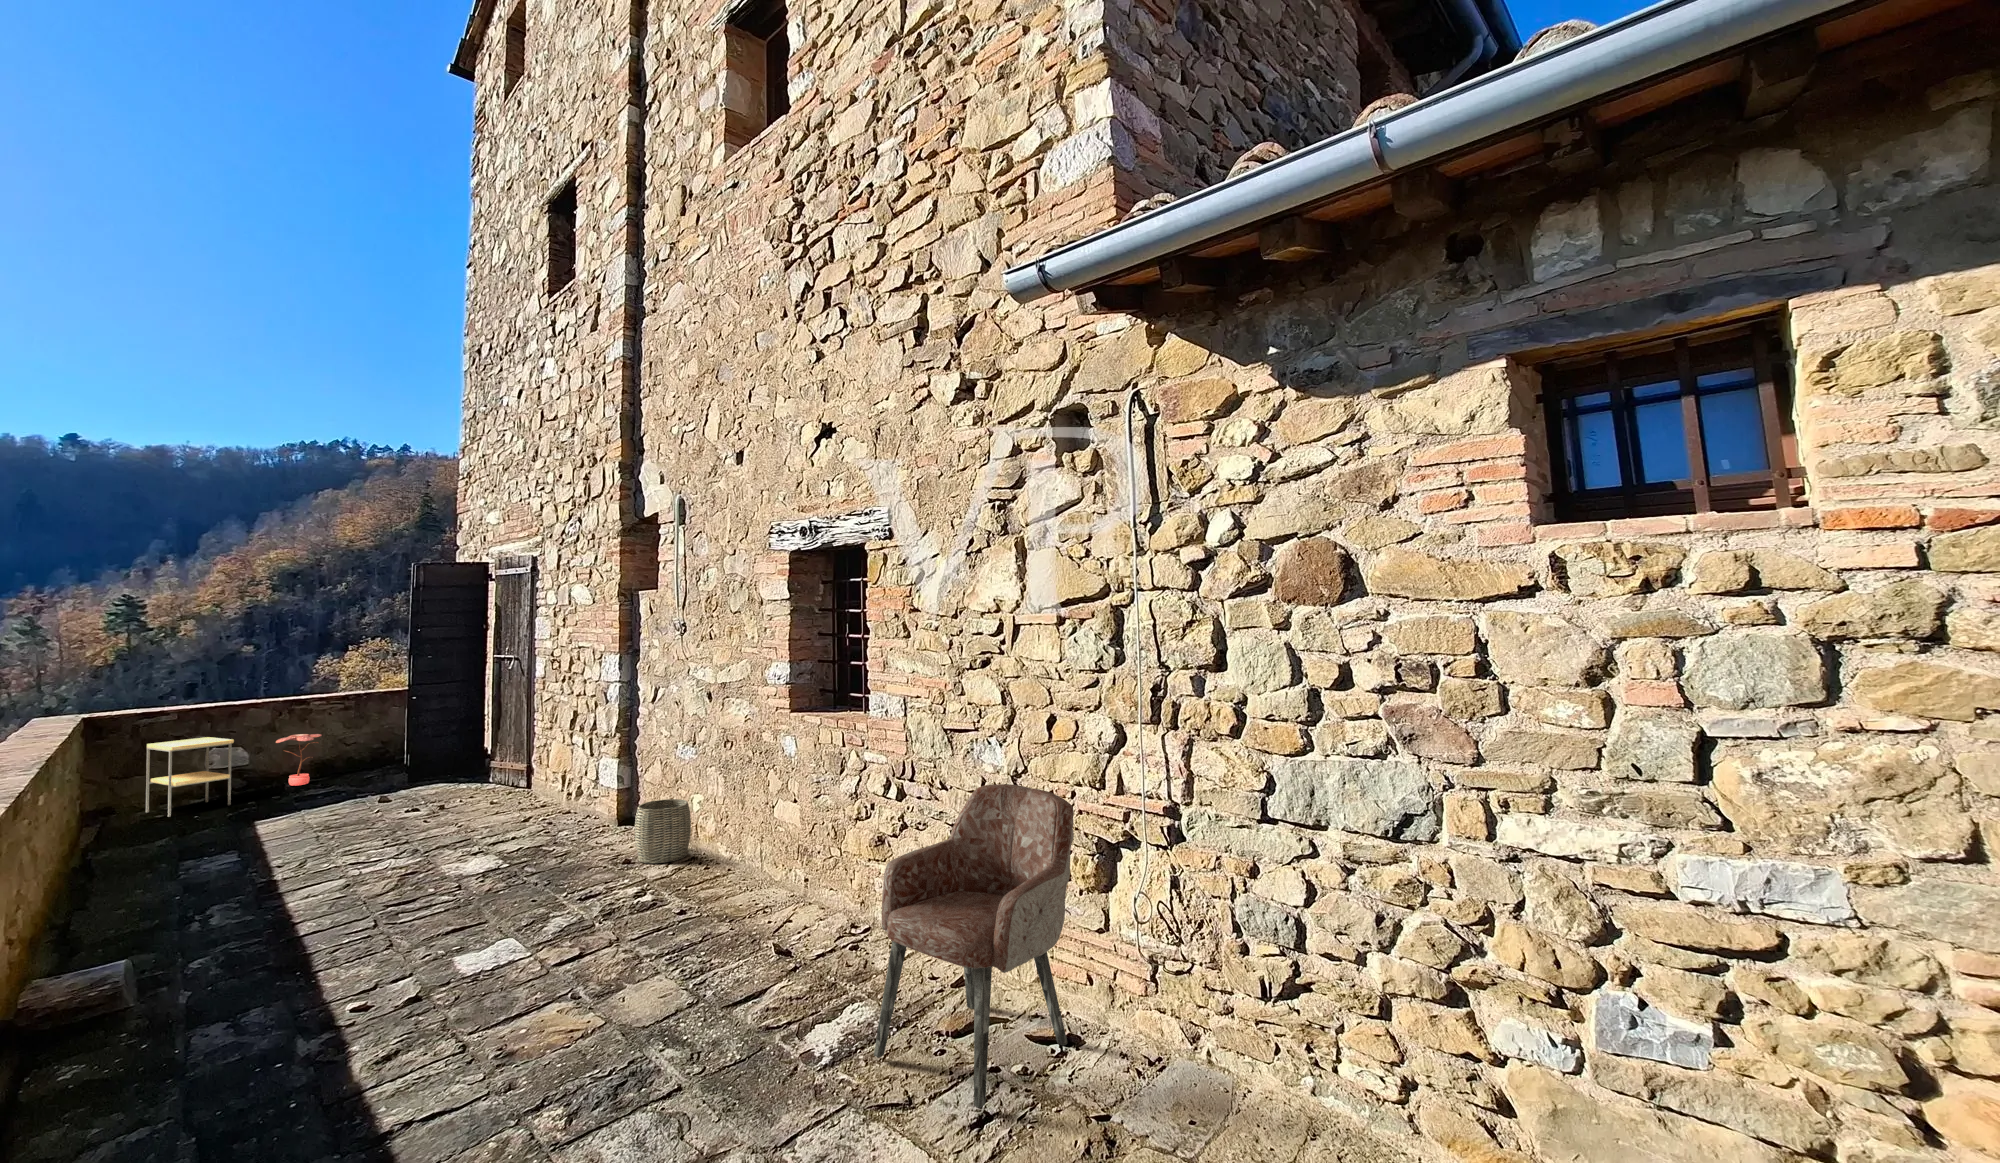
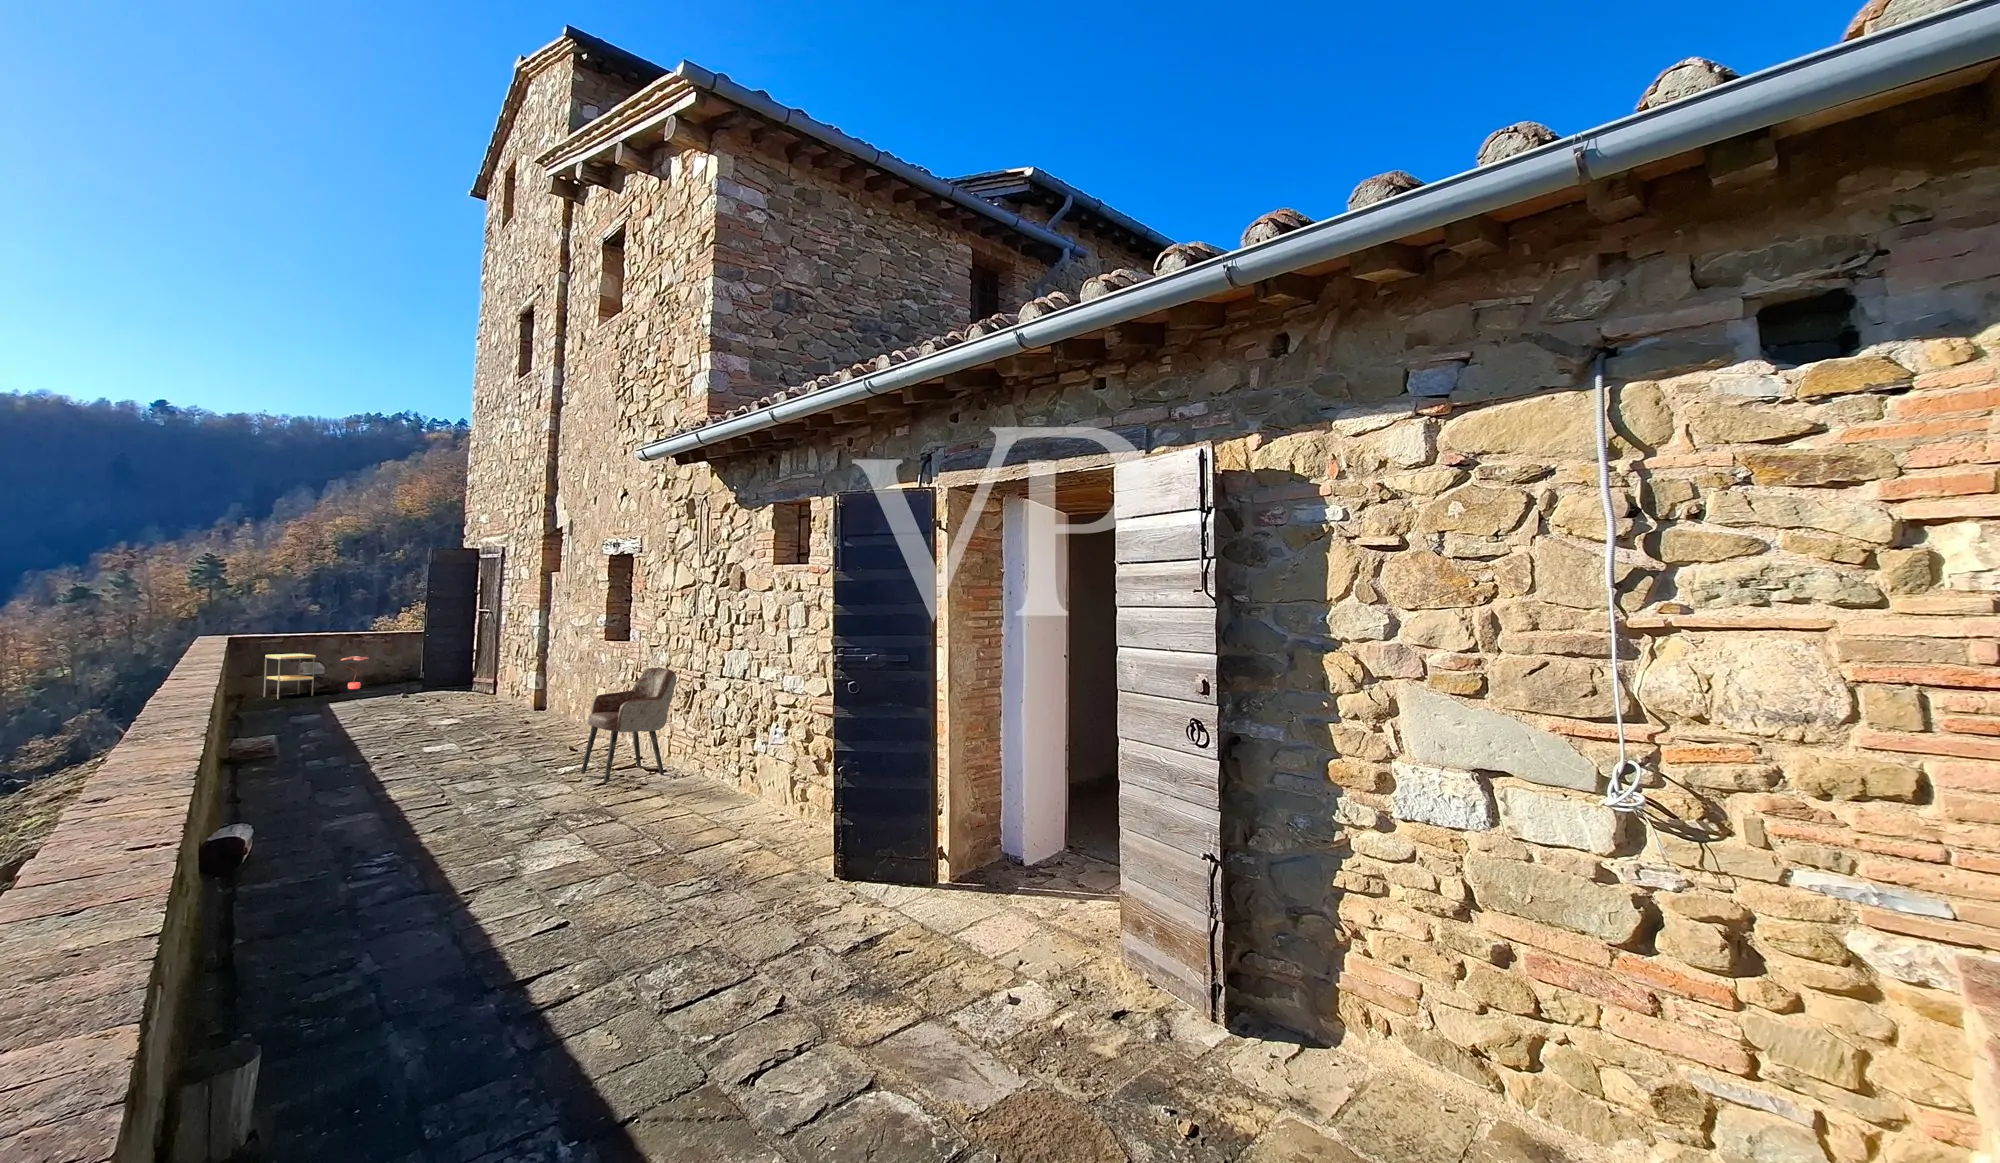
woven basket: present [635,799,691,863] -> none [533,692,566,725]

